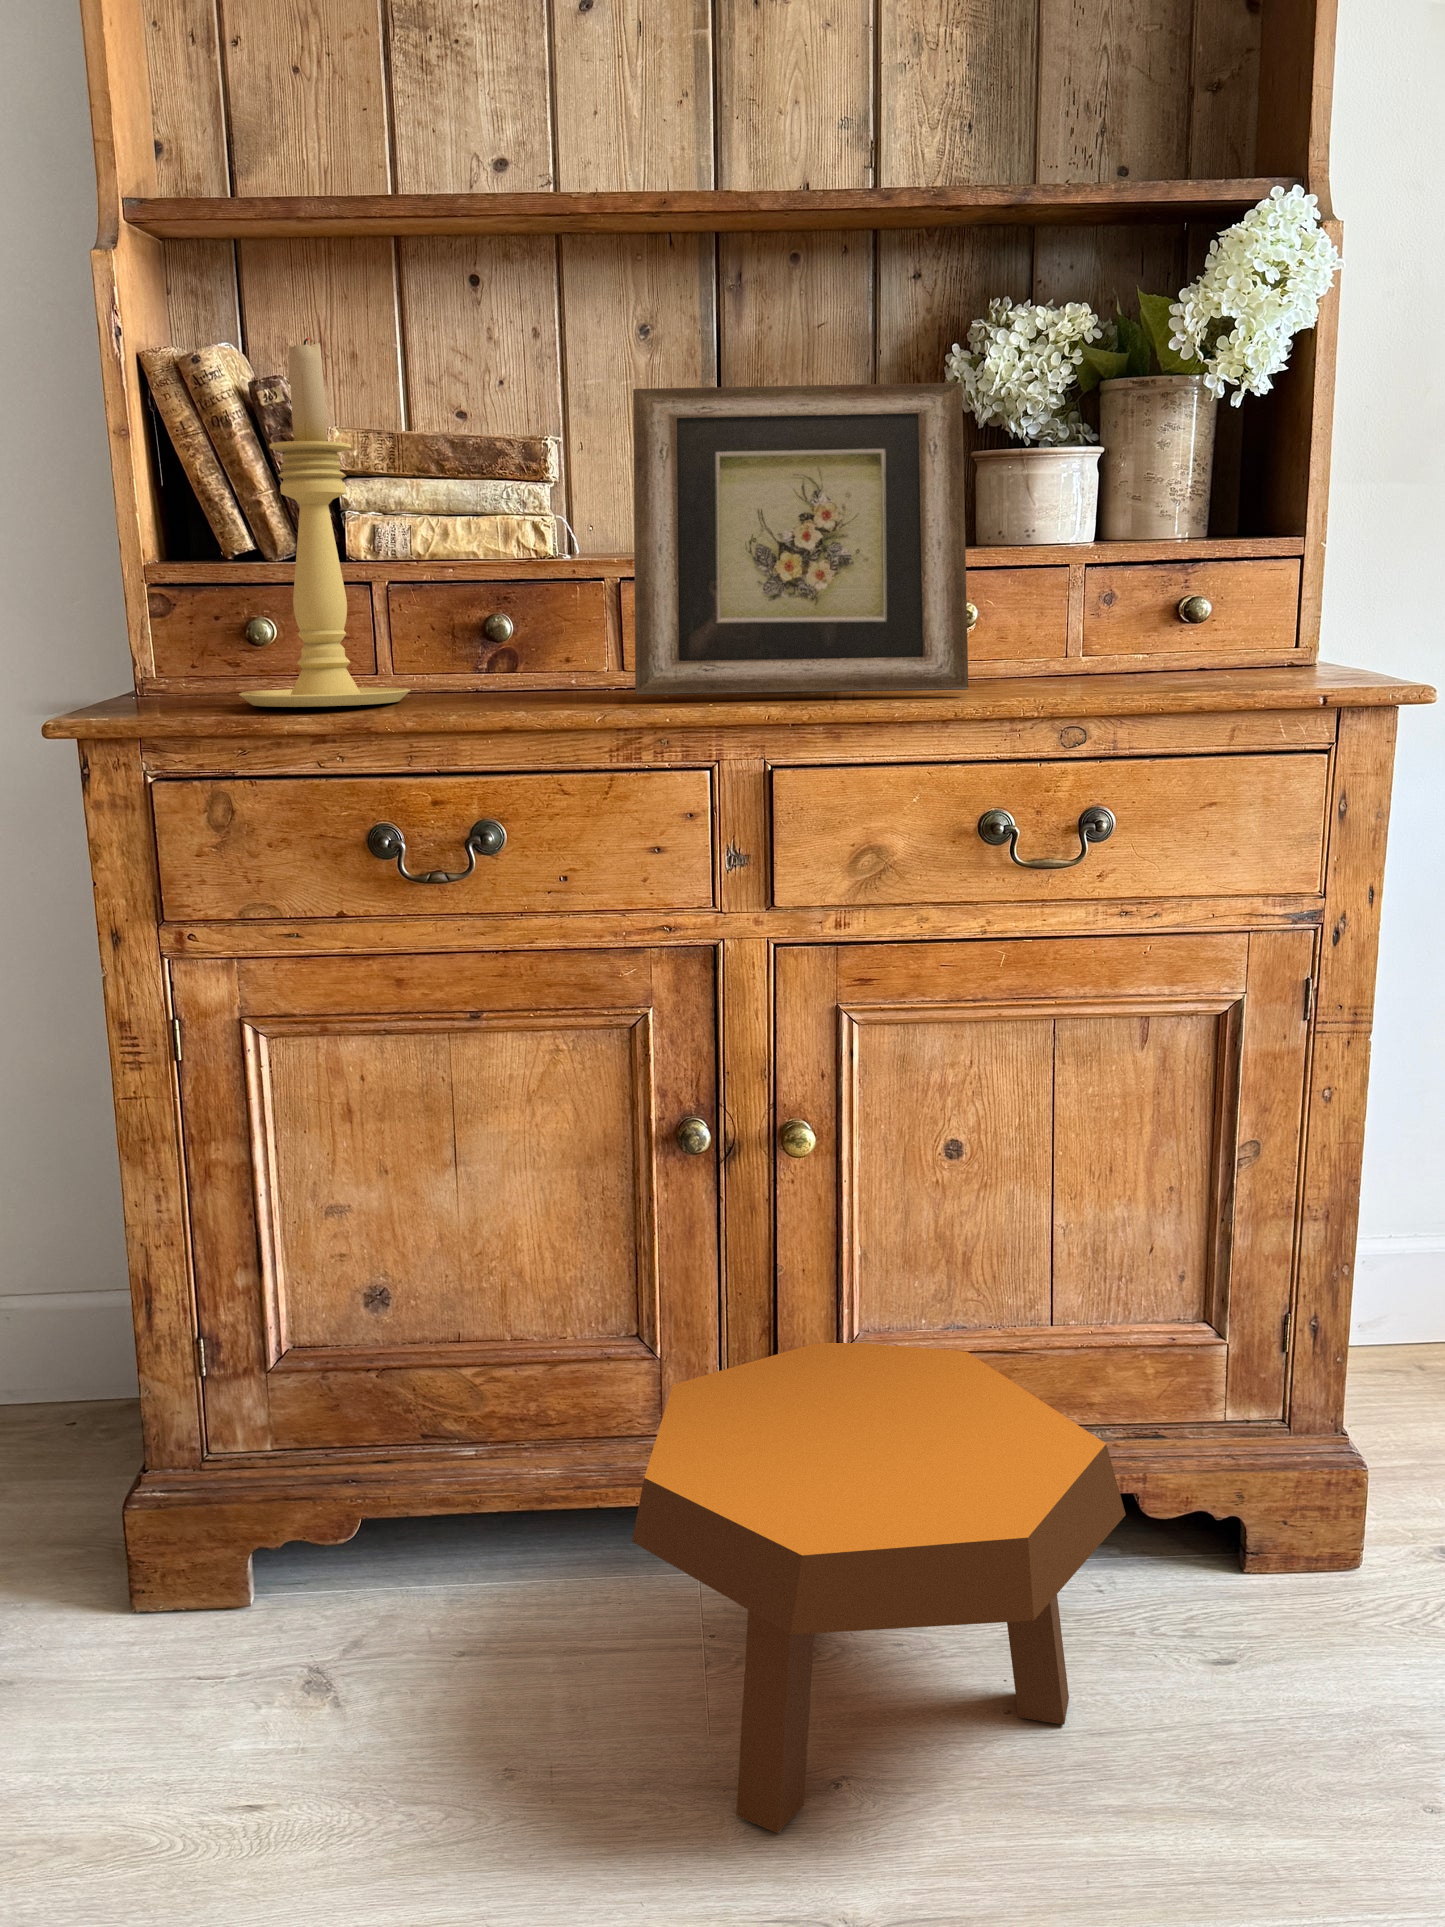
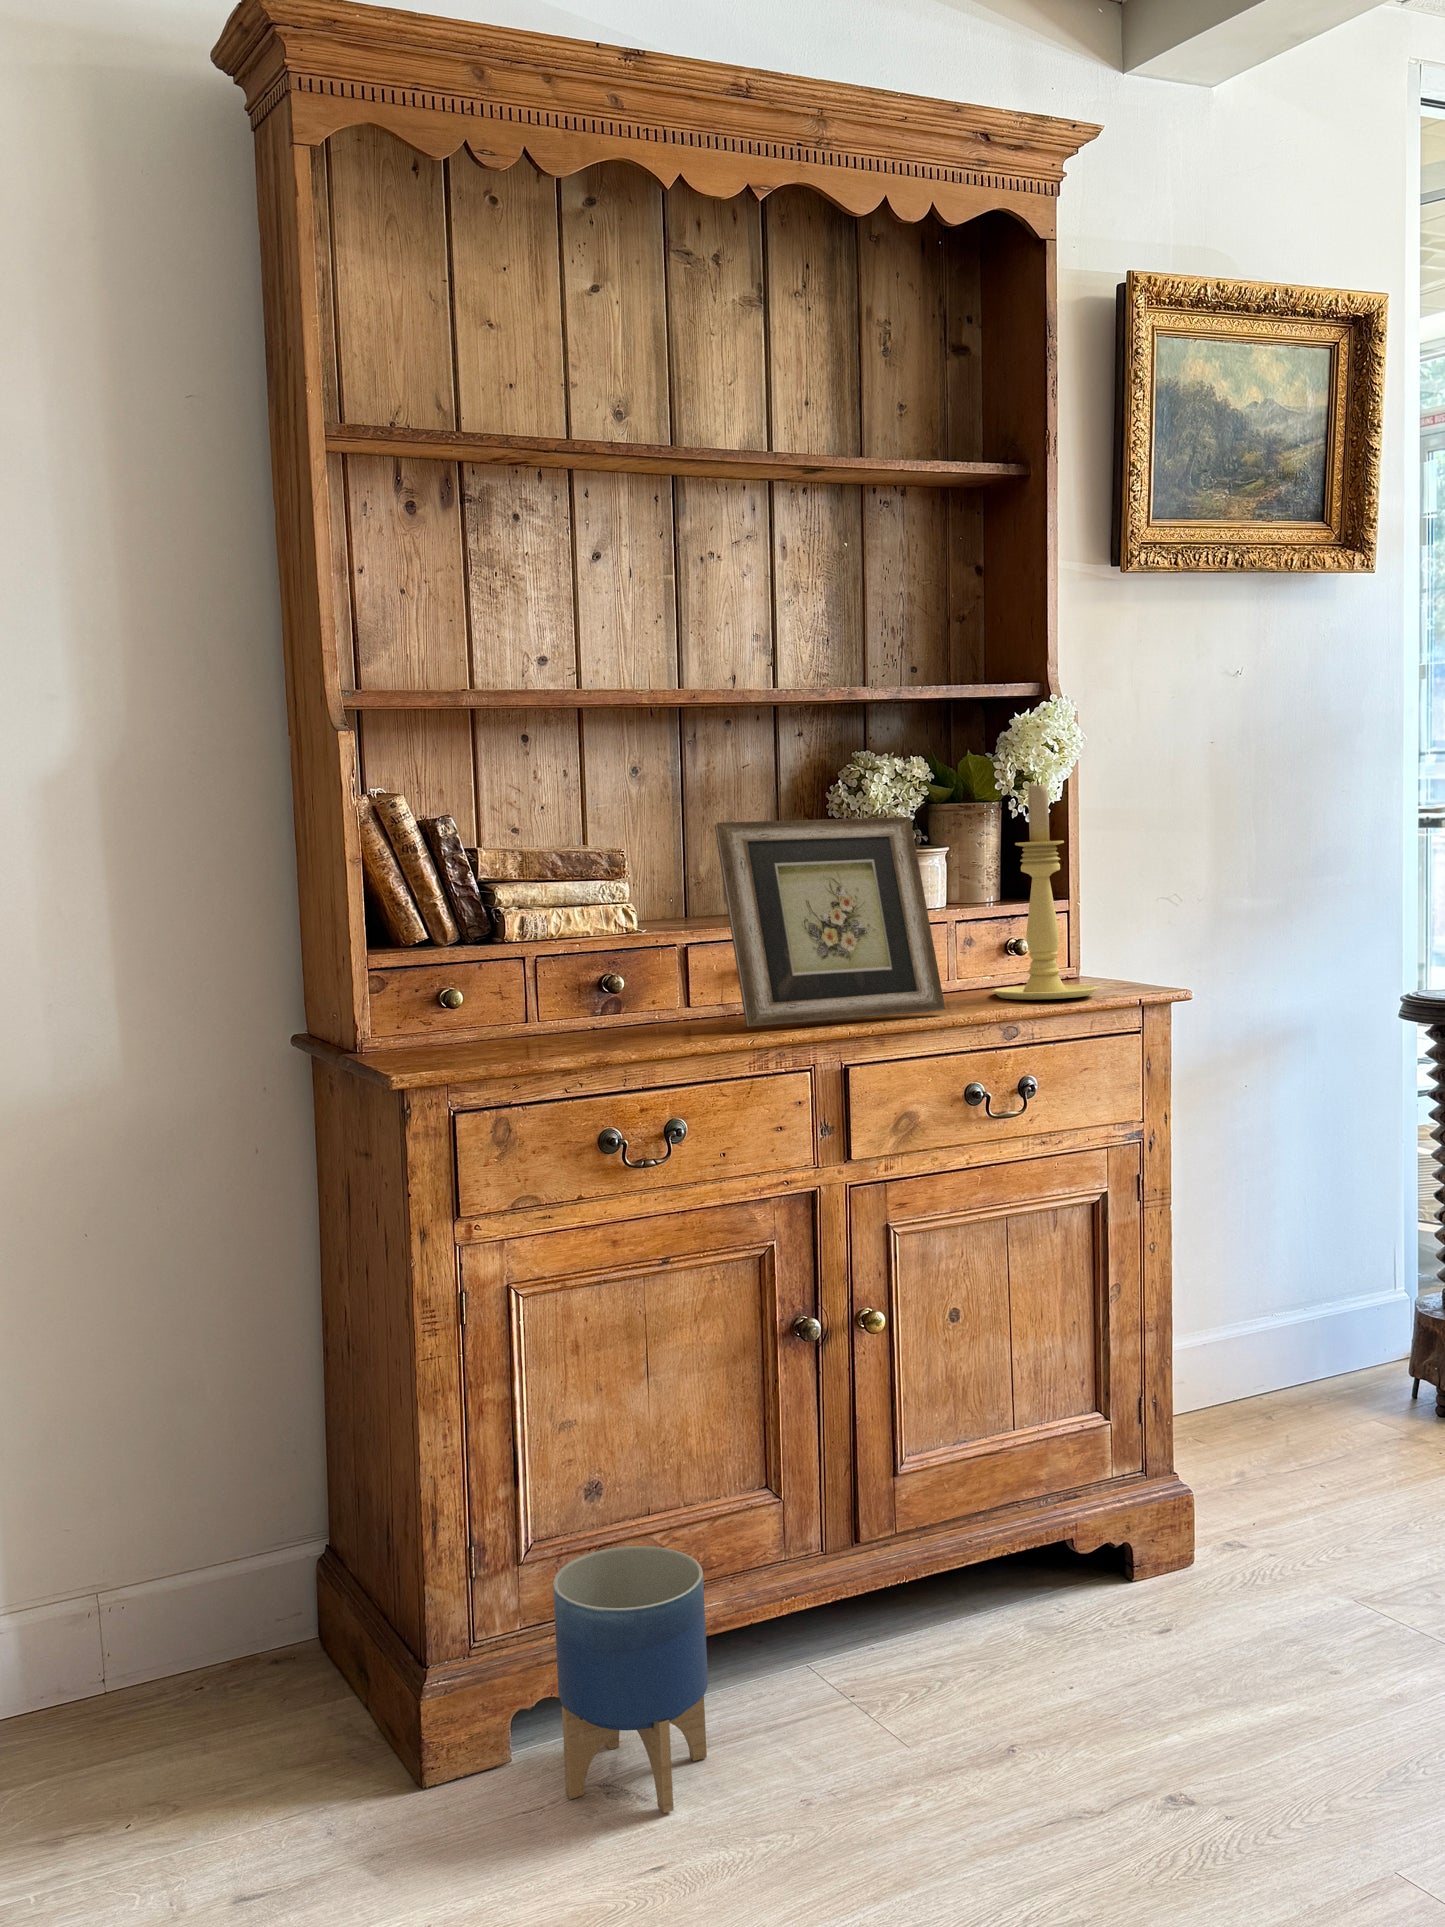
candle holder: present [239,338,410,707] -> present [992,780,1097,999]
footstool: present [632,1343,1126,1833] -> none [820,1456,1147,1782]
planter: none [234,1377,453,1728] -> present [553,1546,708,1813]

